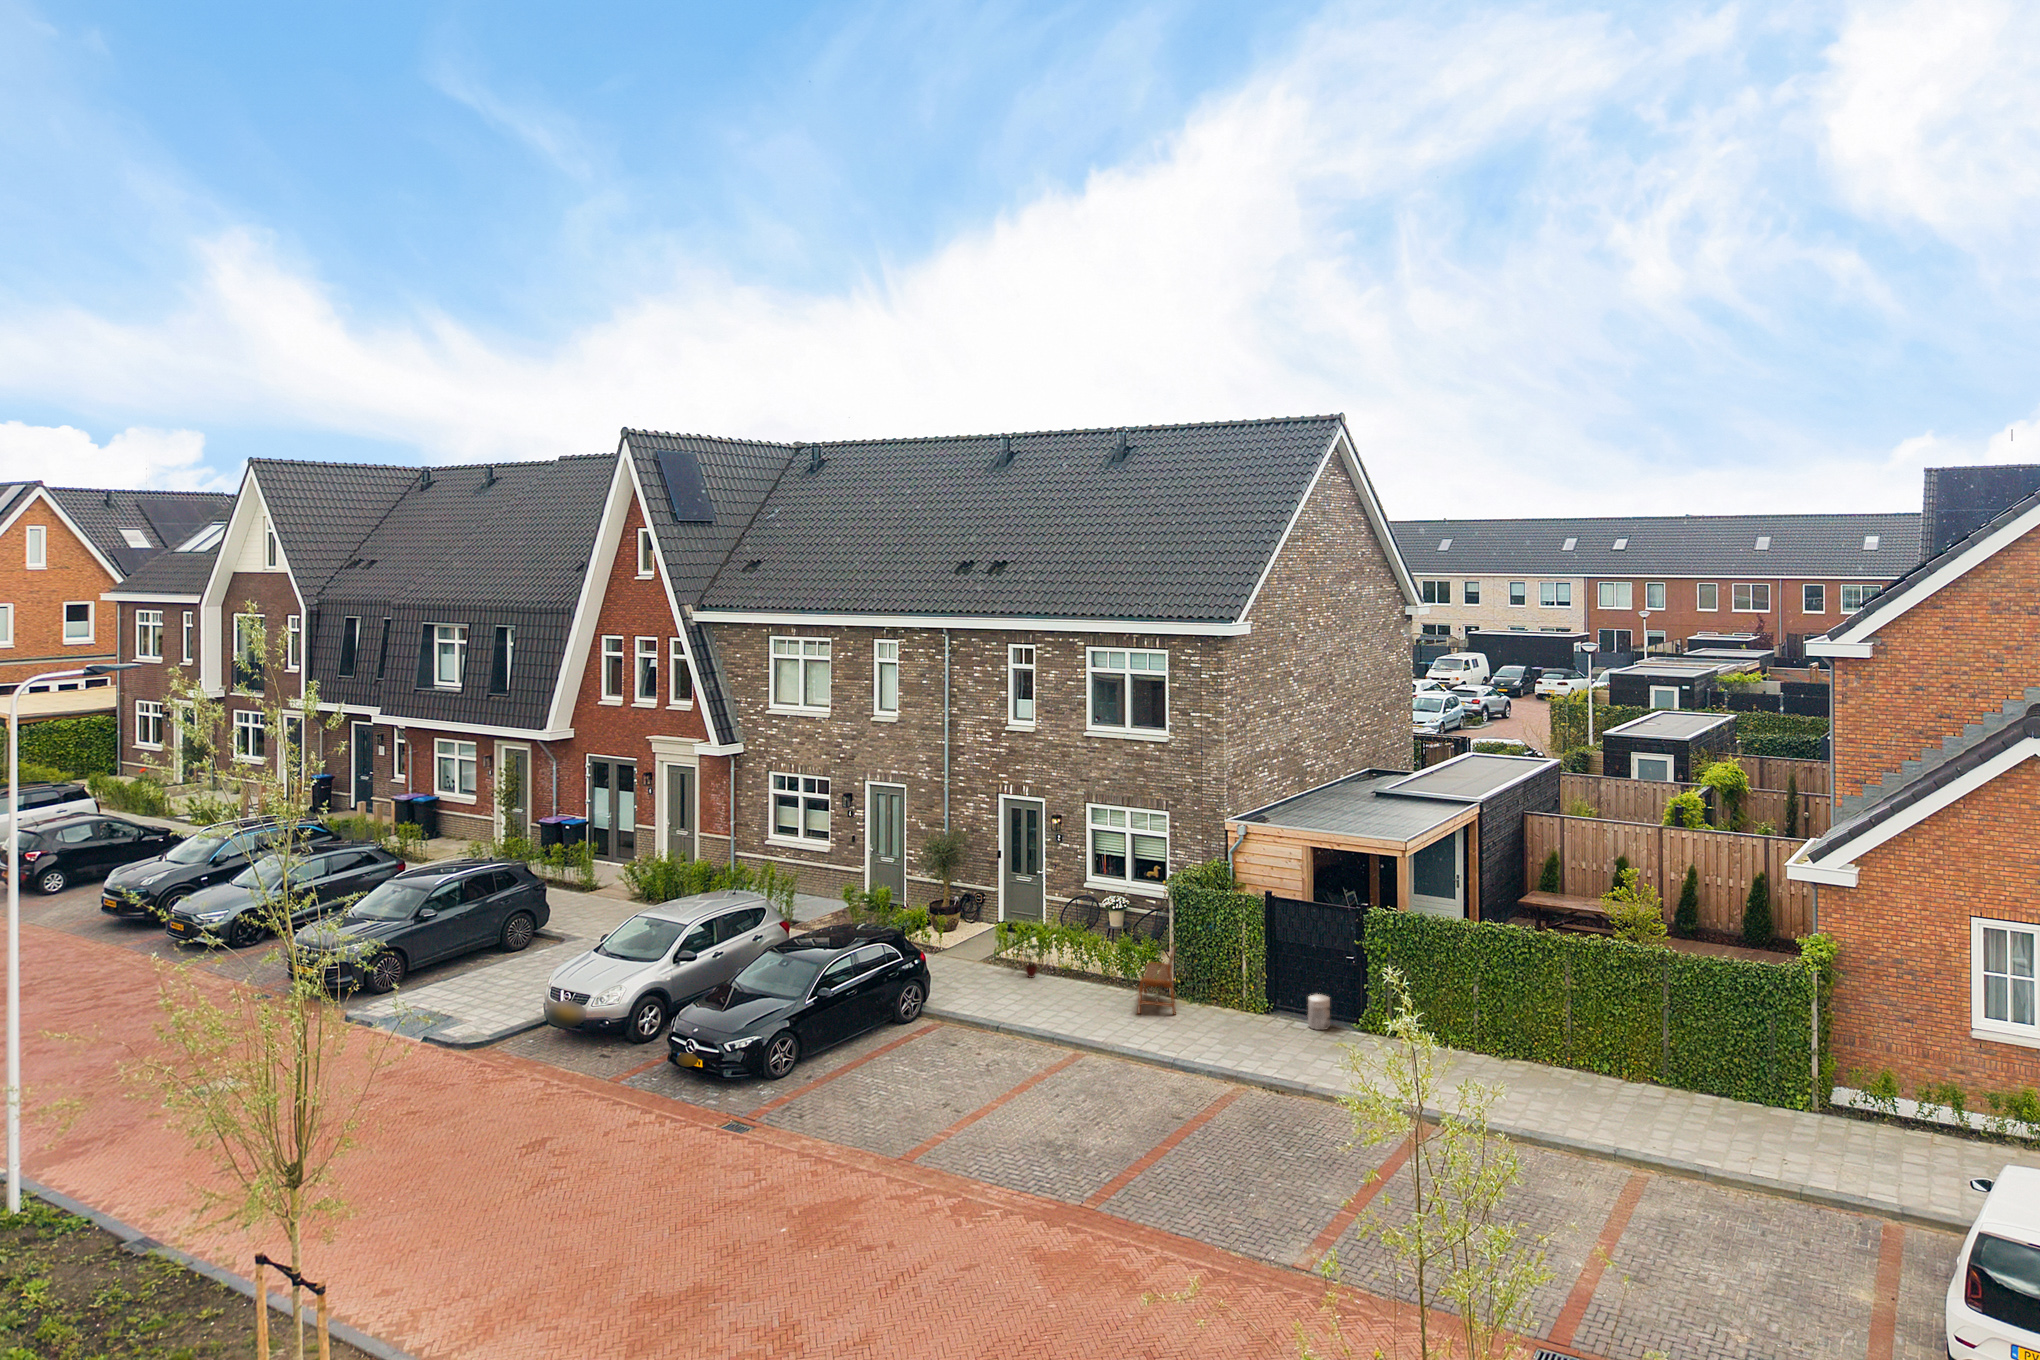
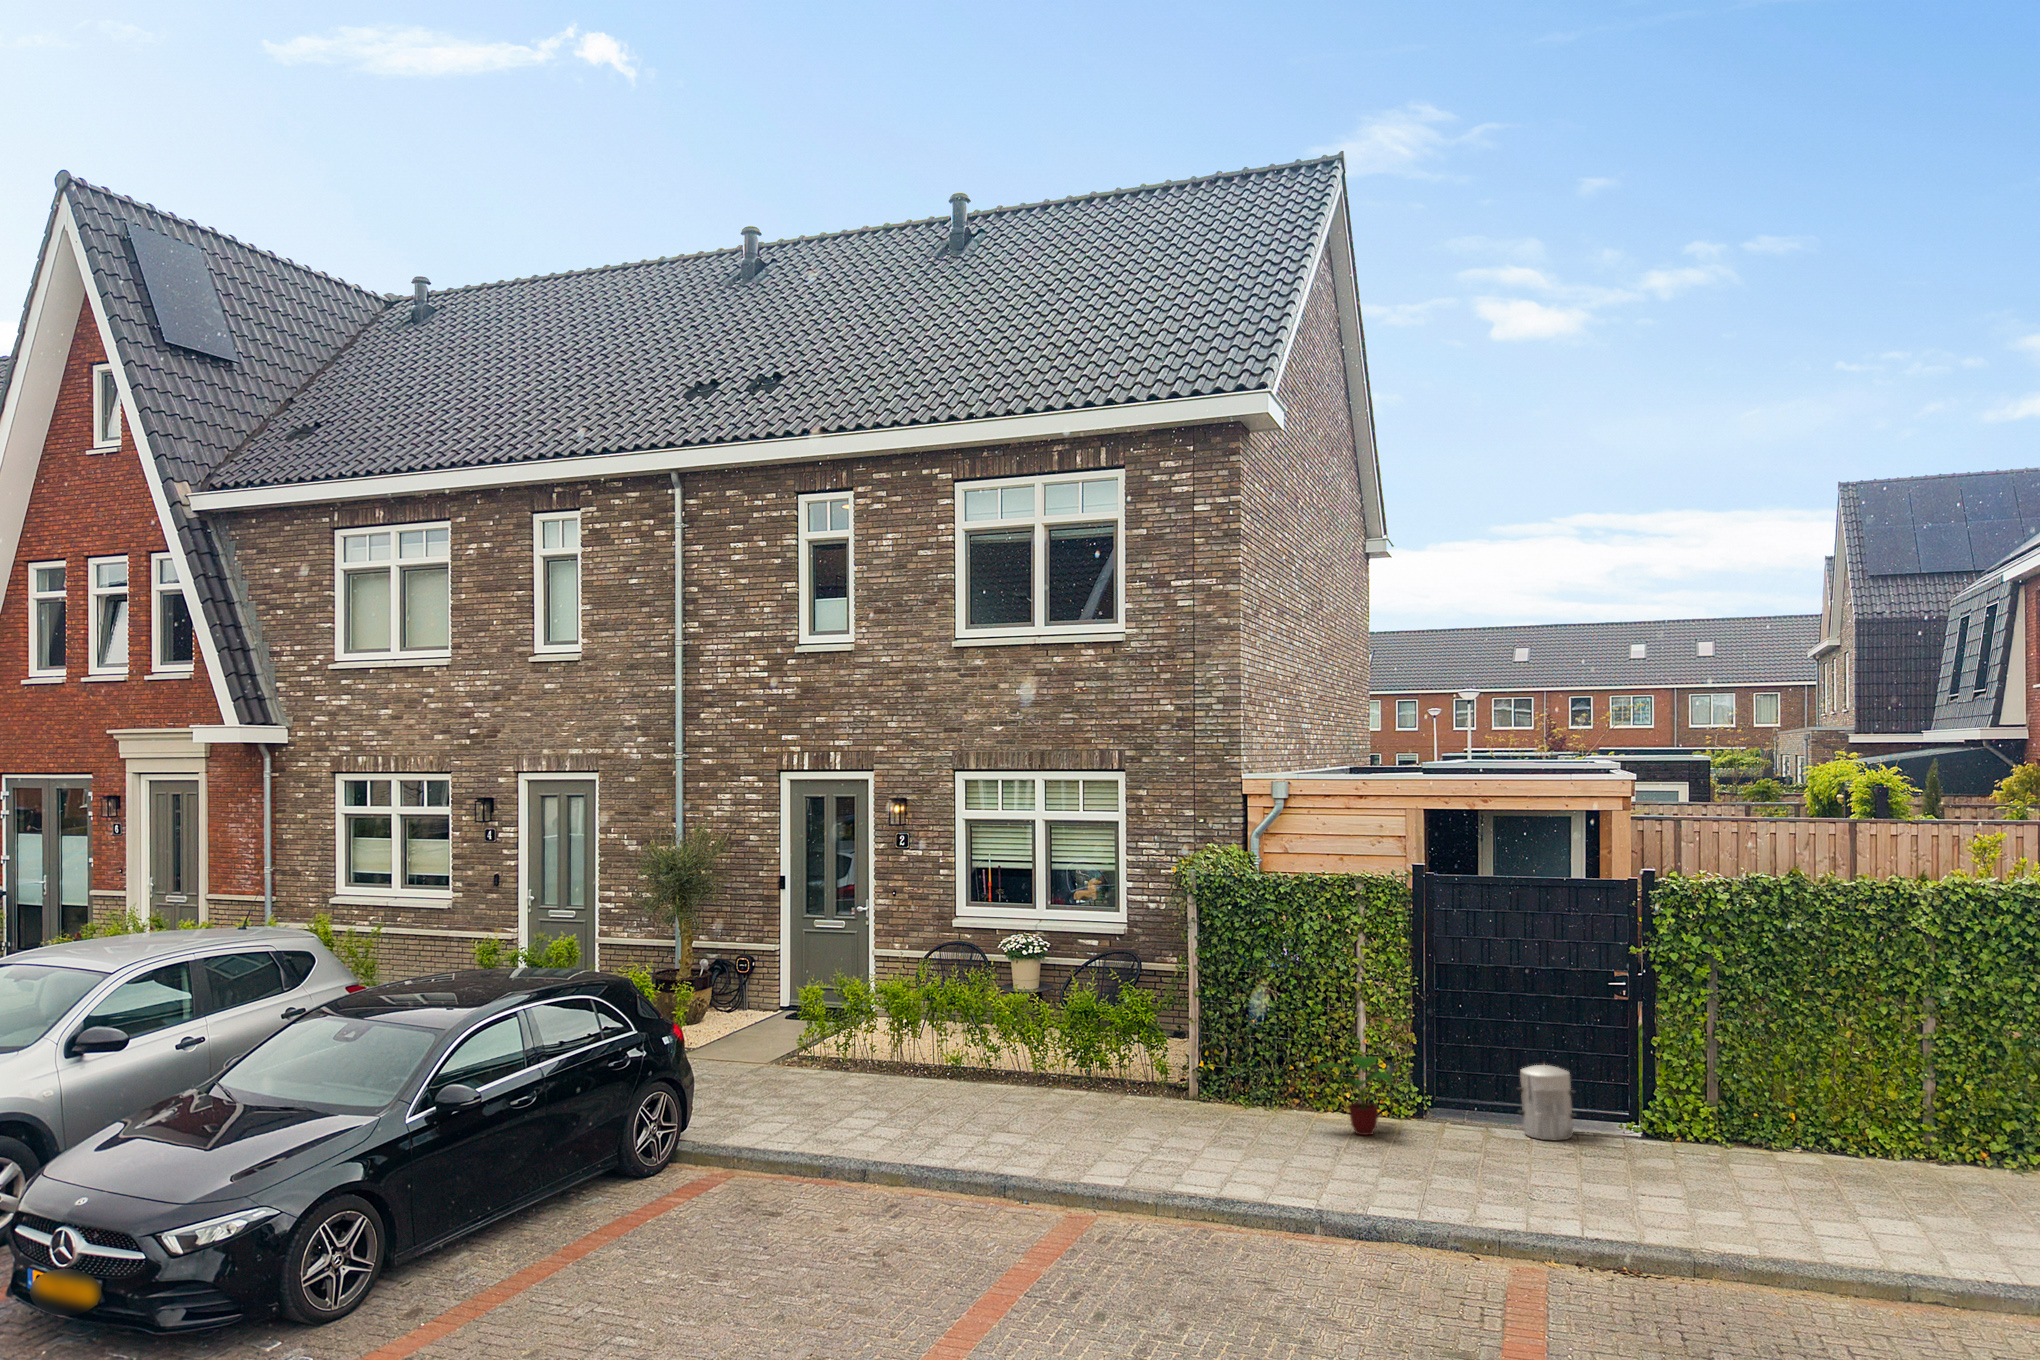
potted plant: present [1018,944,1041,978] -> present [1315,1056,1392,1135]
bench: present [1137,945,1176,1015] -> none [1133,983,1231,1135]

